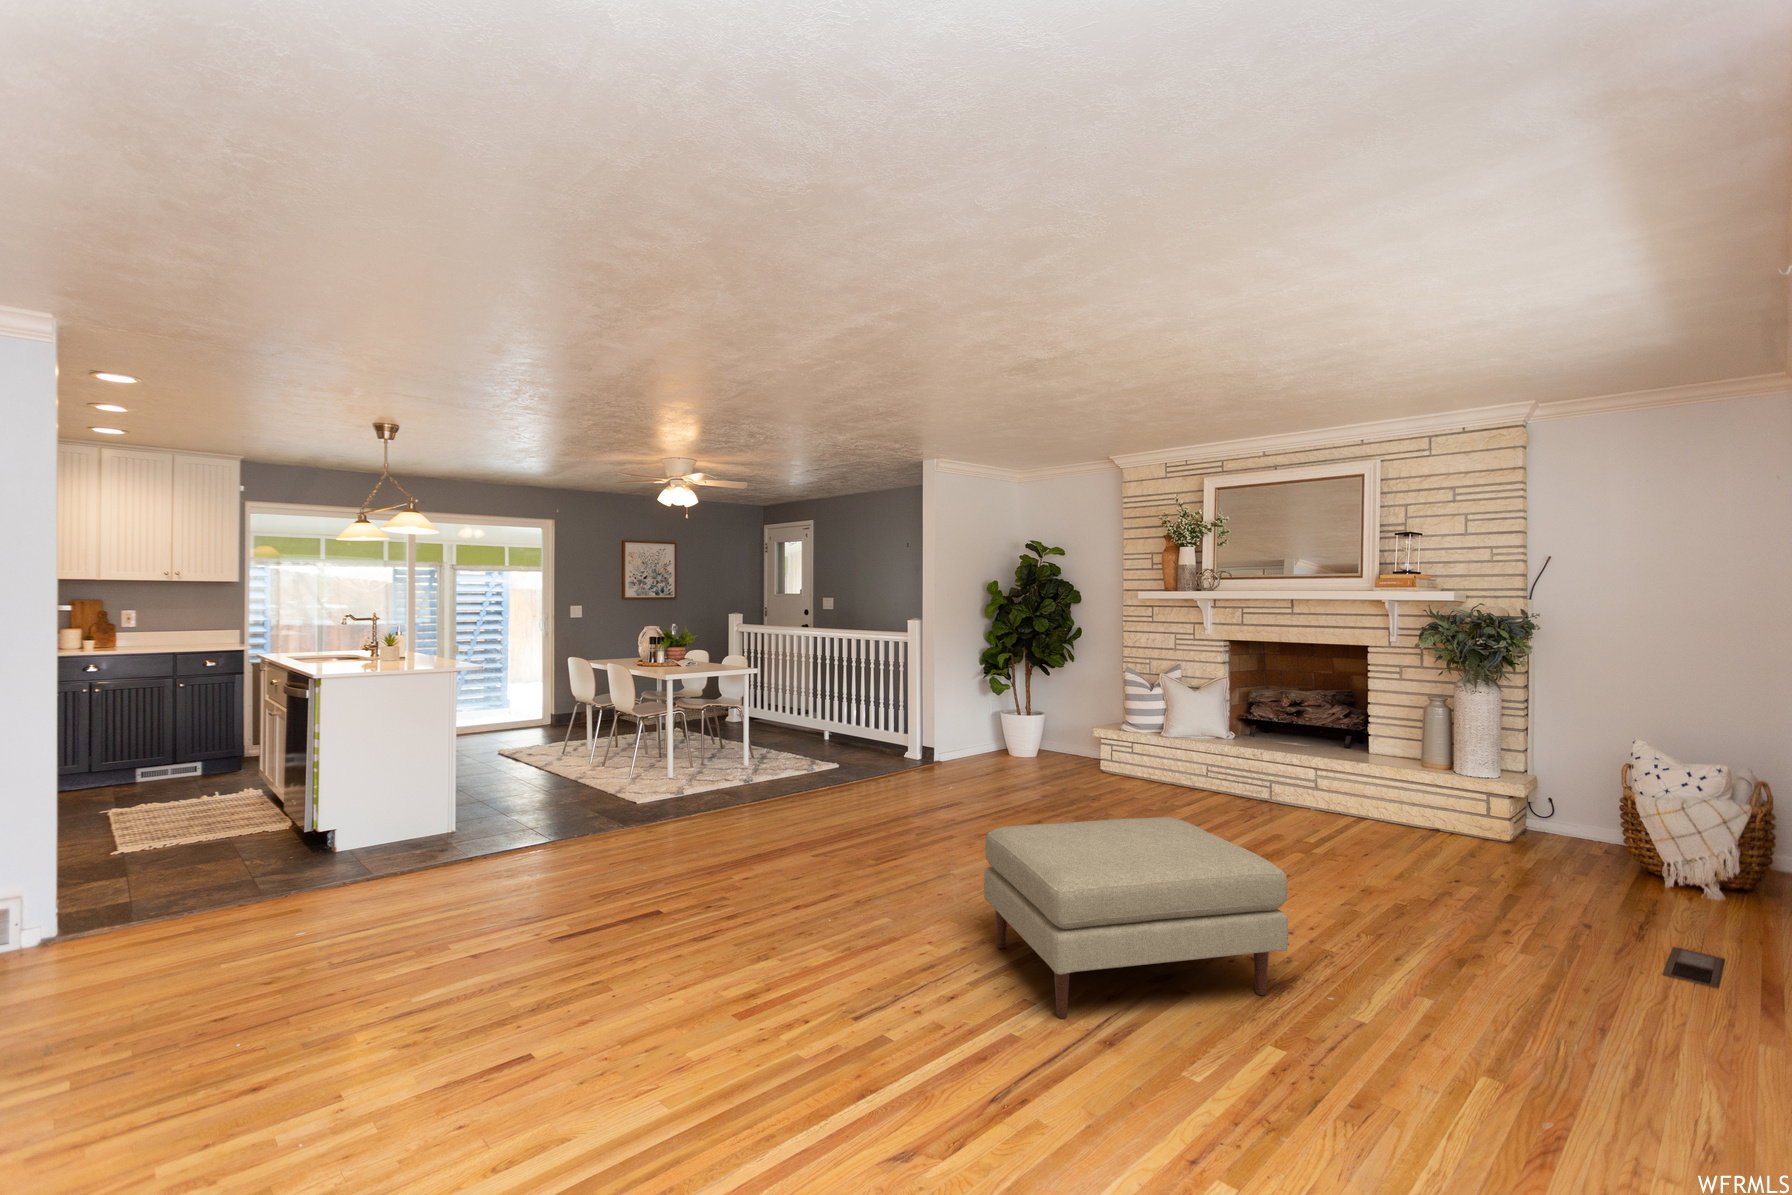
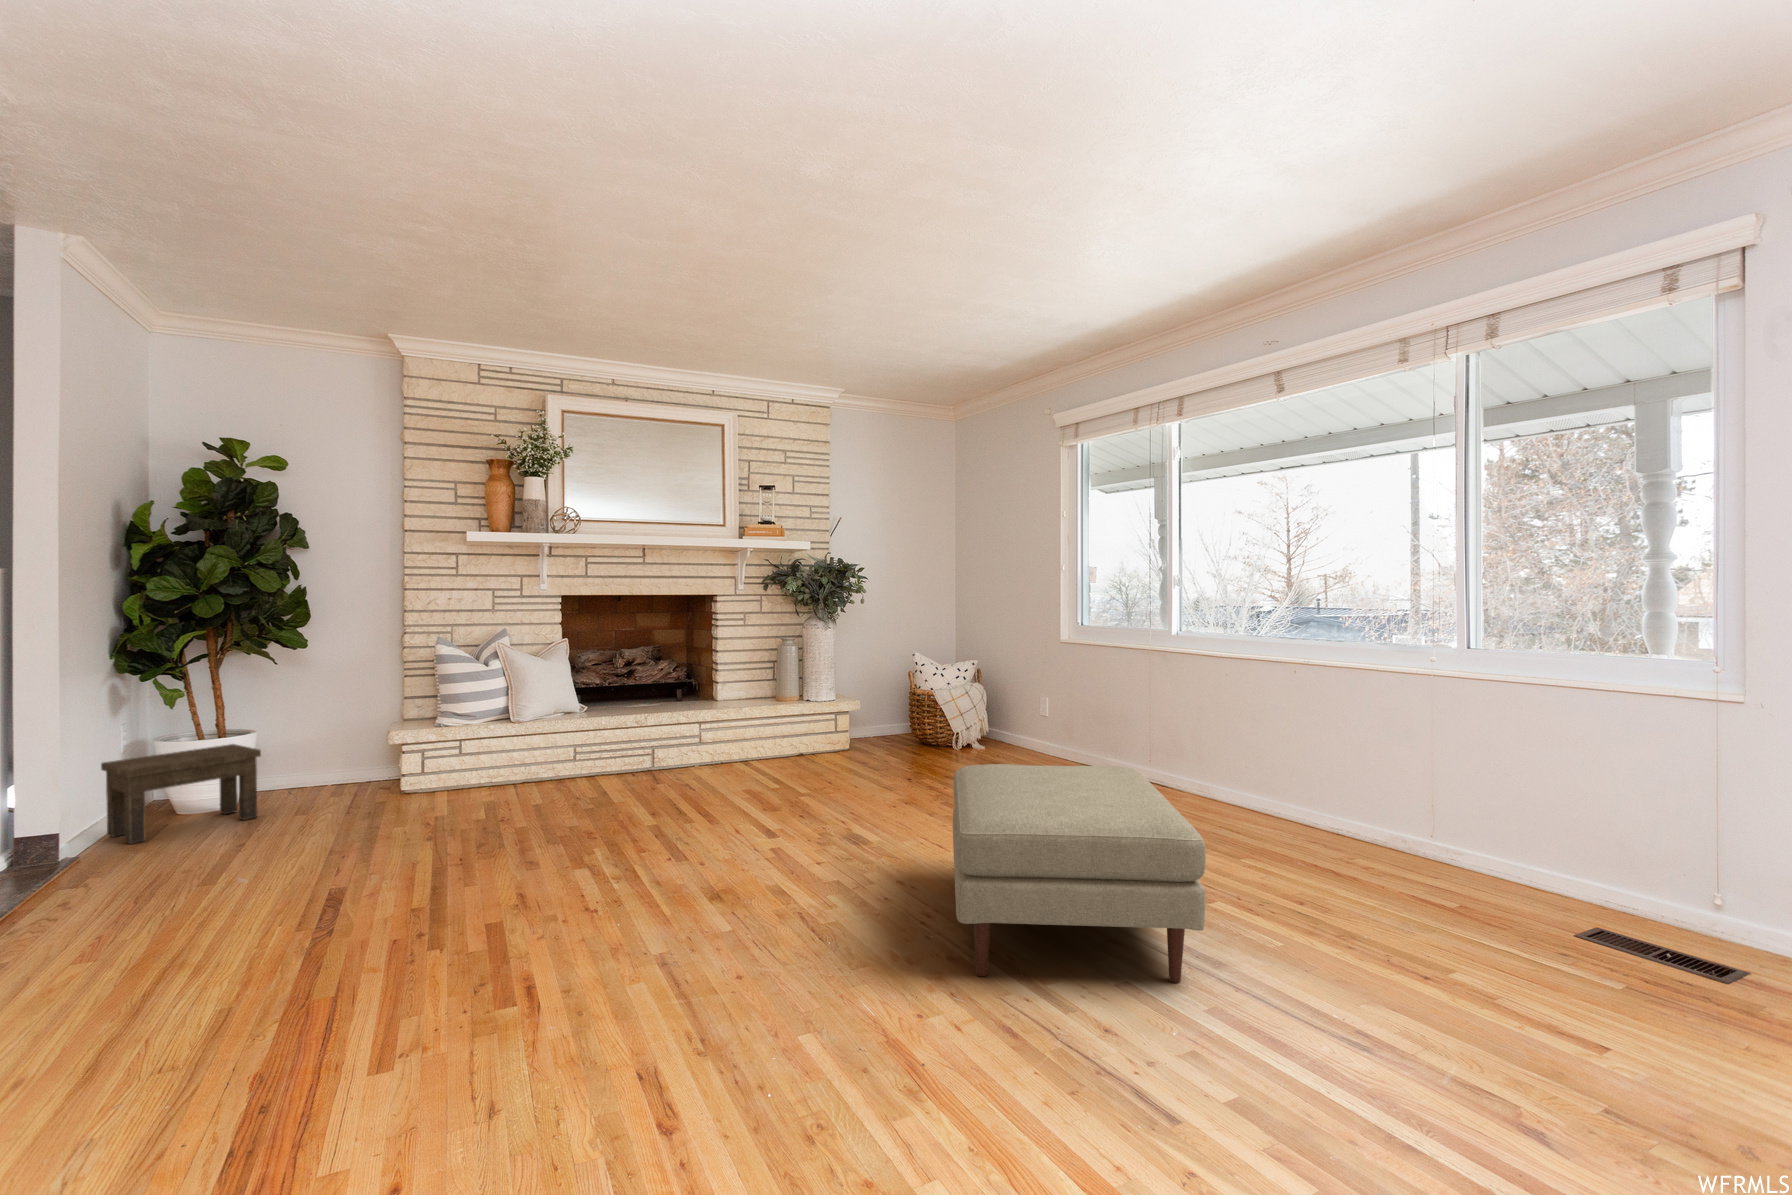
side table: none [959,717,1024,765] -> present [101,744,261,844]

